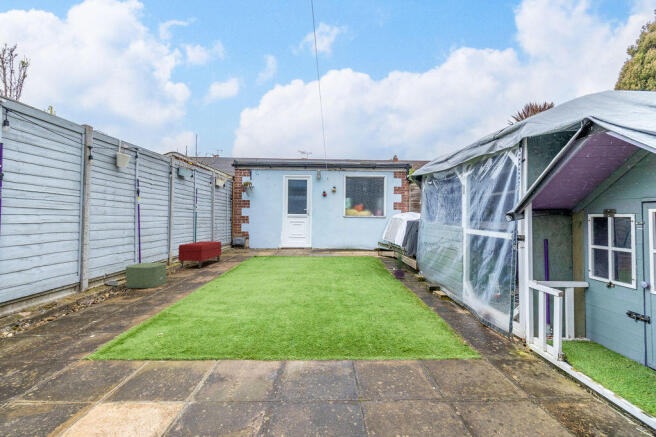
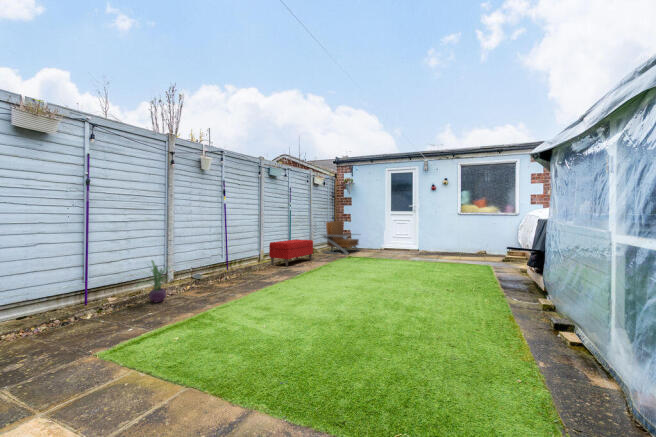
lounge chair: none [223,223,260,255] -> present [323,221,360,255]
decorative plant: present [394,250,408,279] -> present [137,260,166,303]
storage box: present [126,263,167,288] -> none [211,258,246,282]

